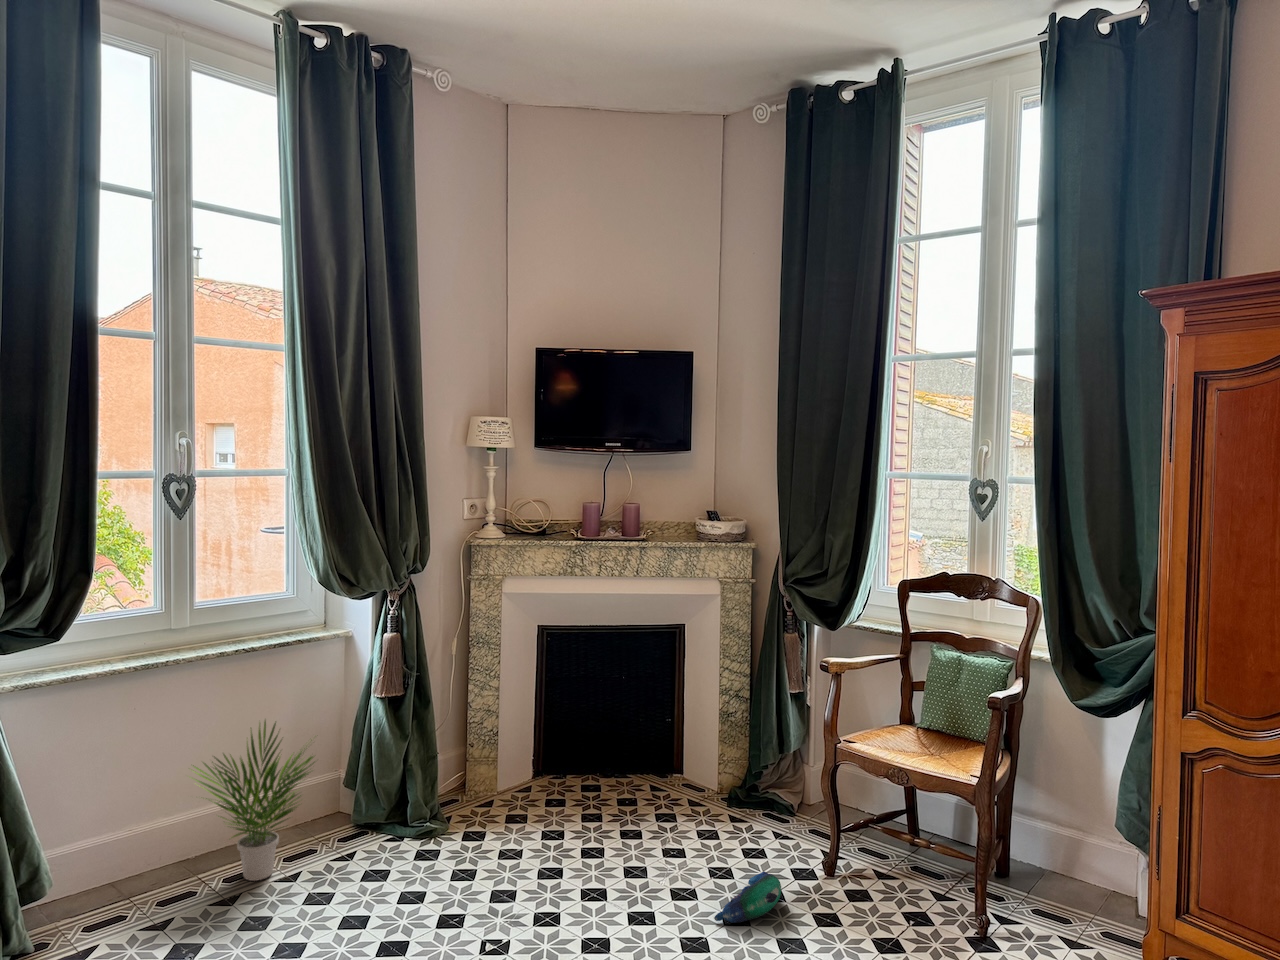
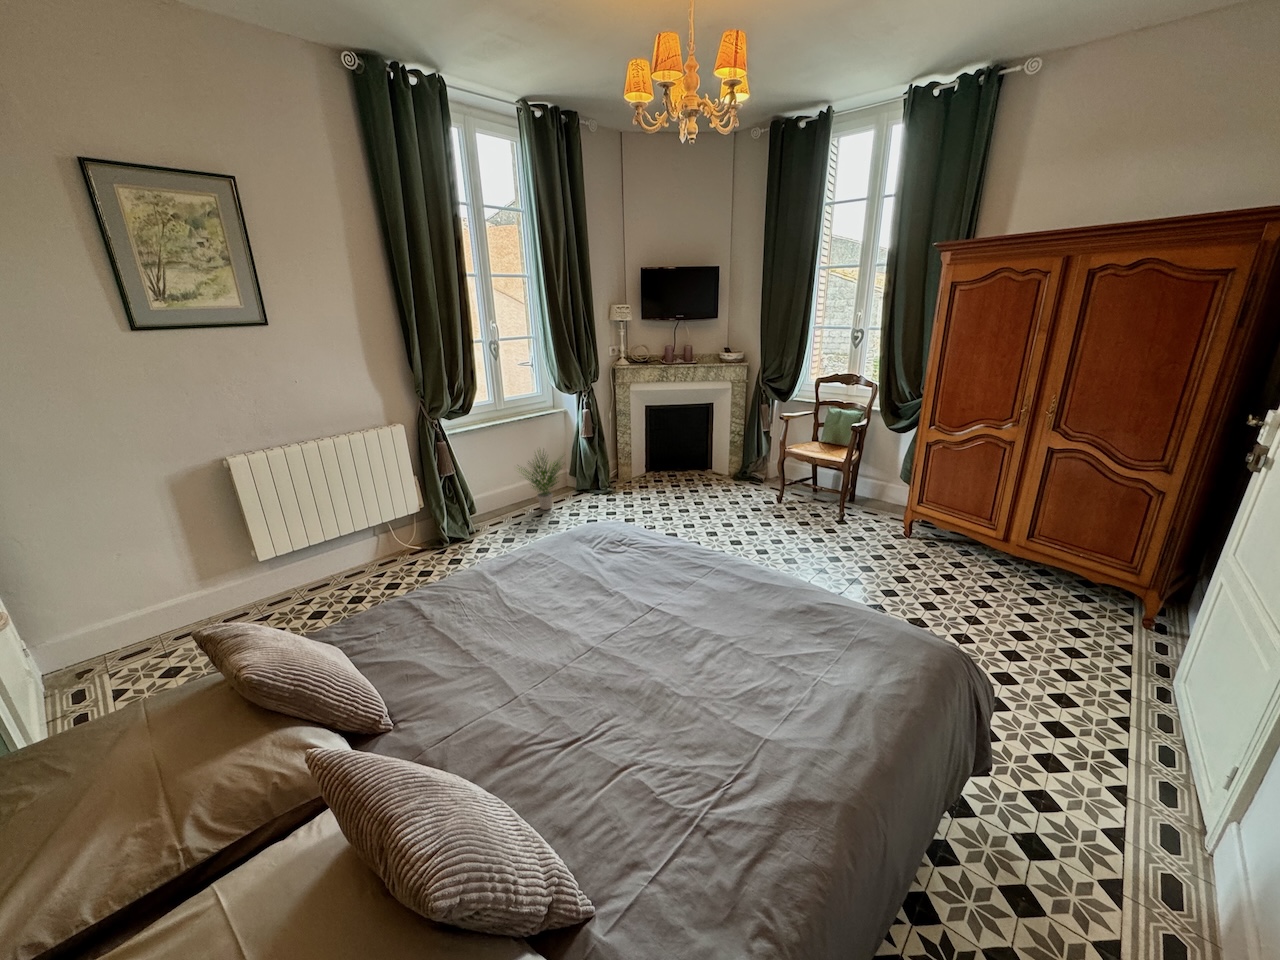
plush toy: present [714,872,781,923] -> none [734,501,761,518]

